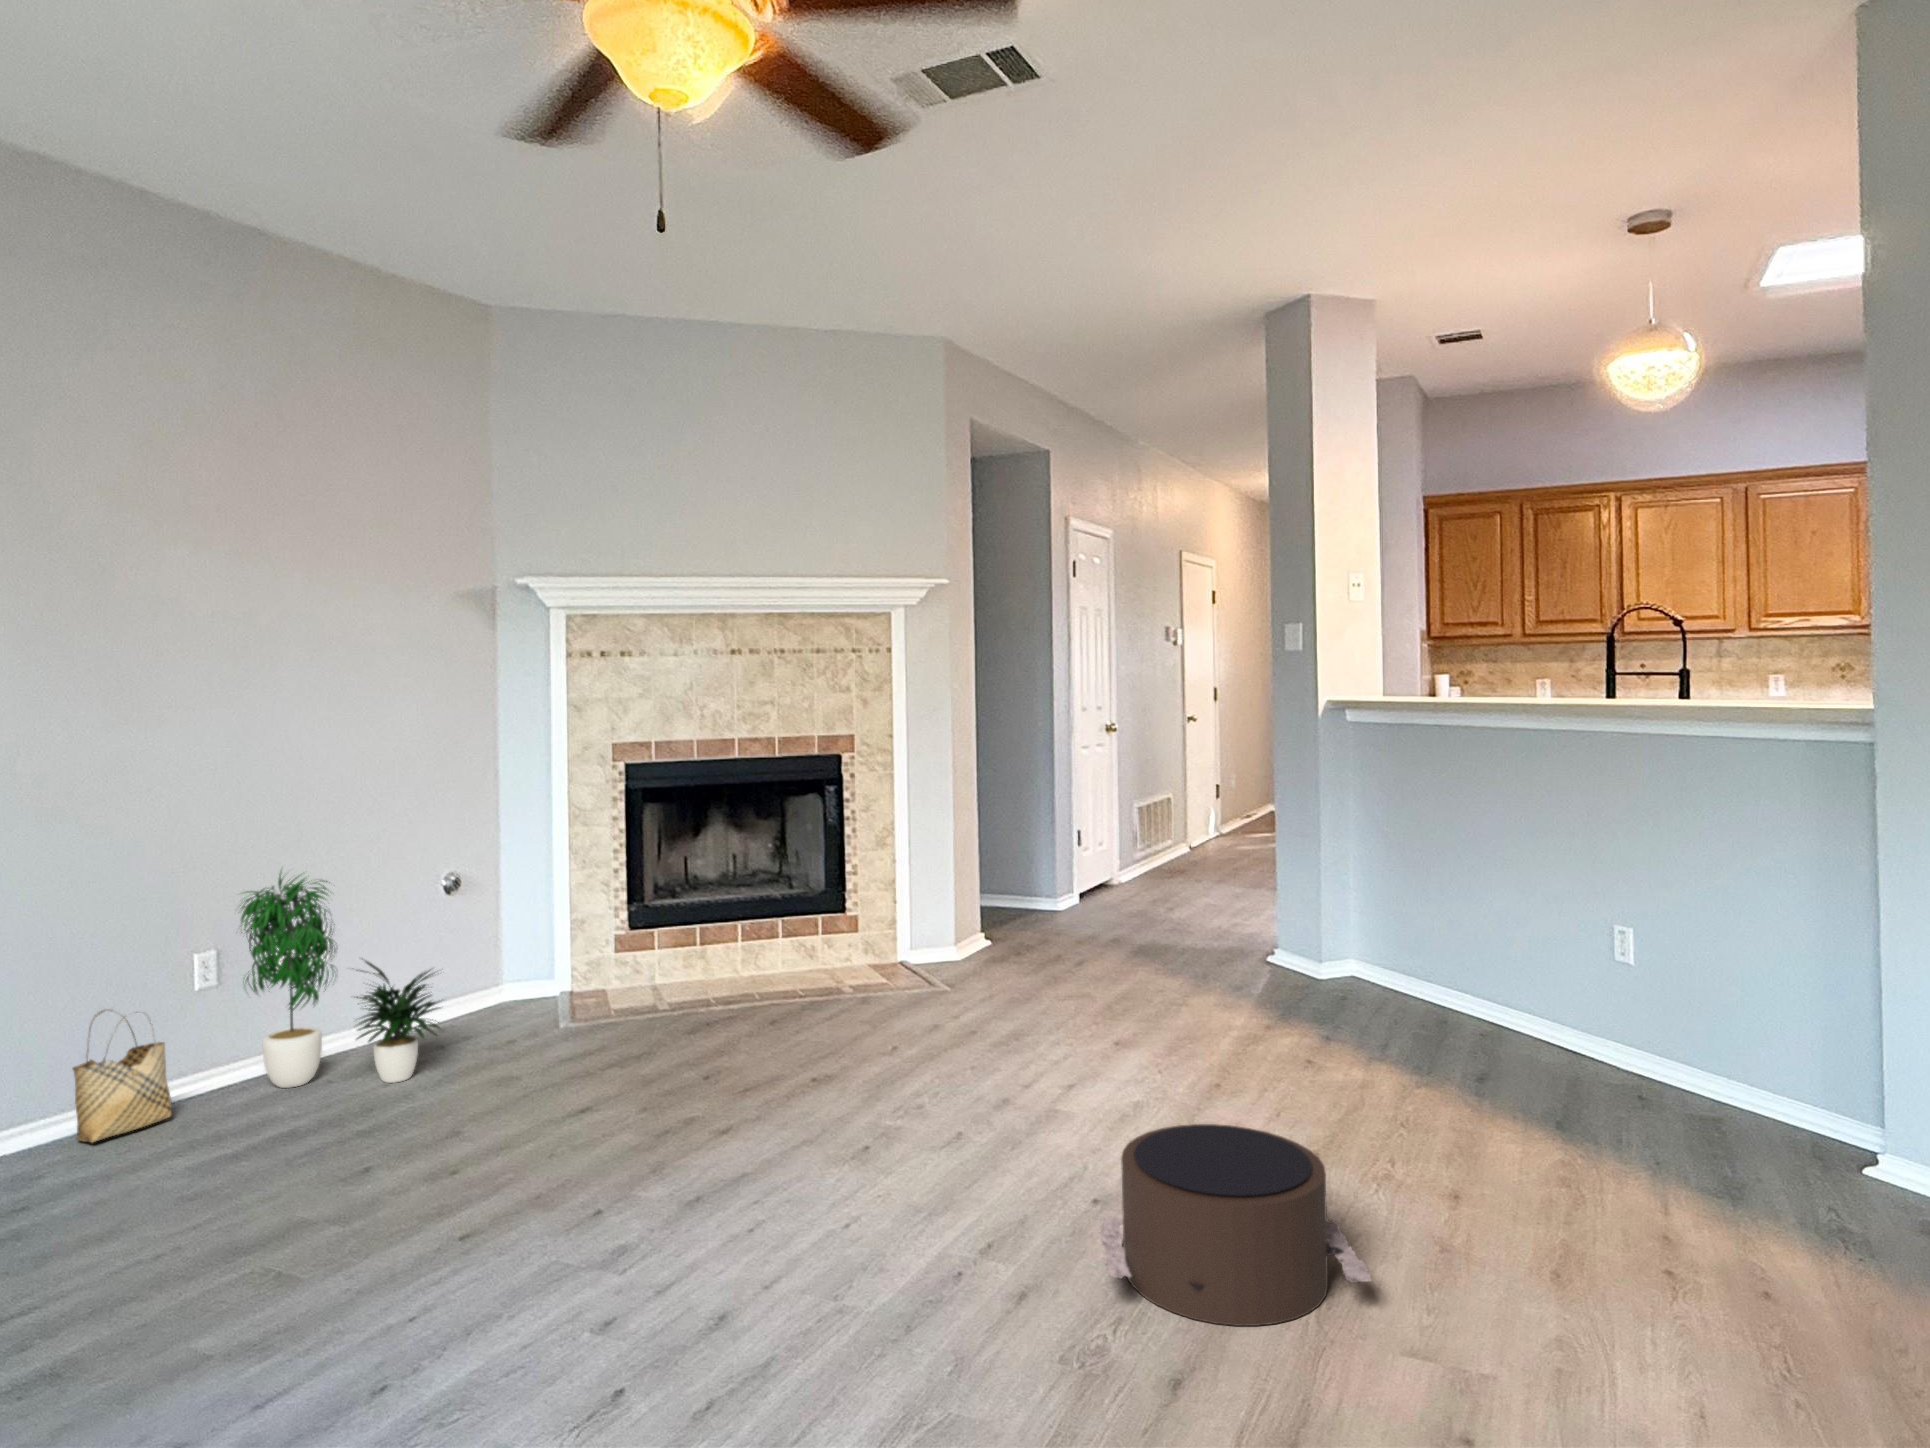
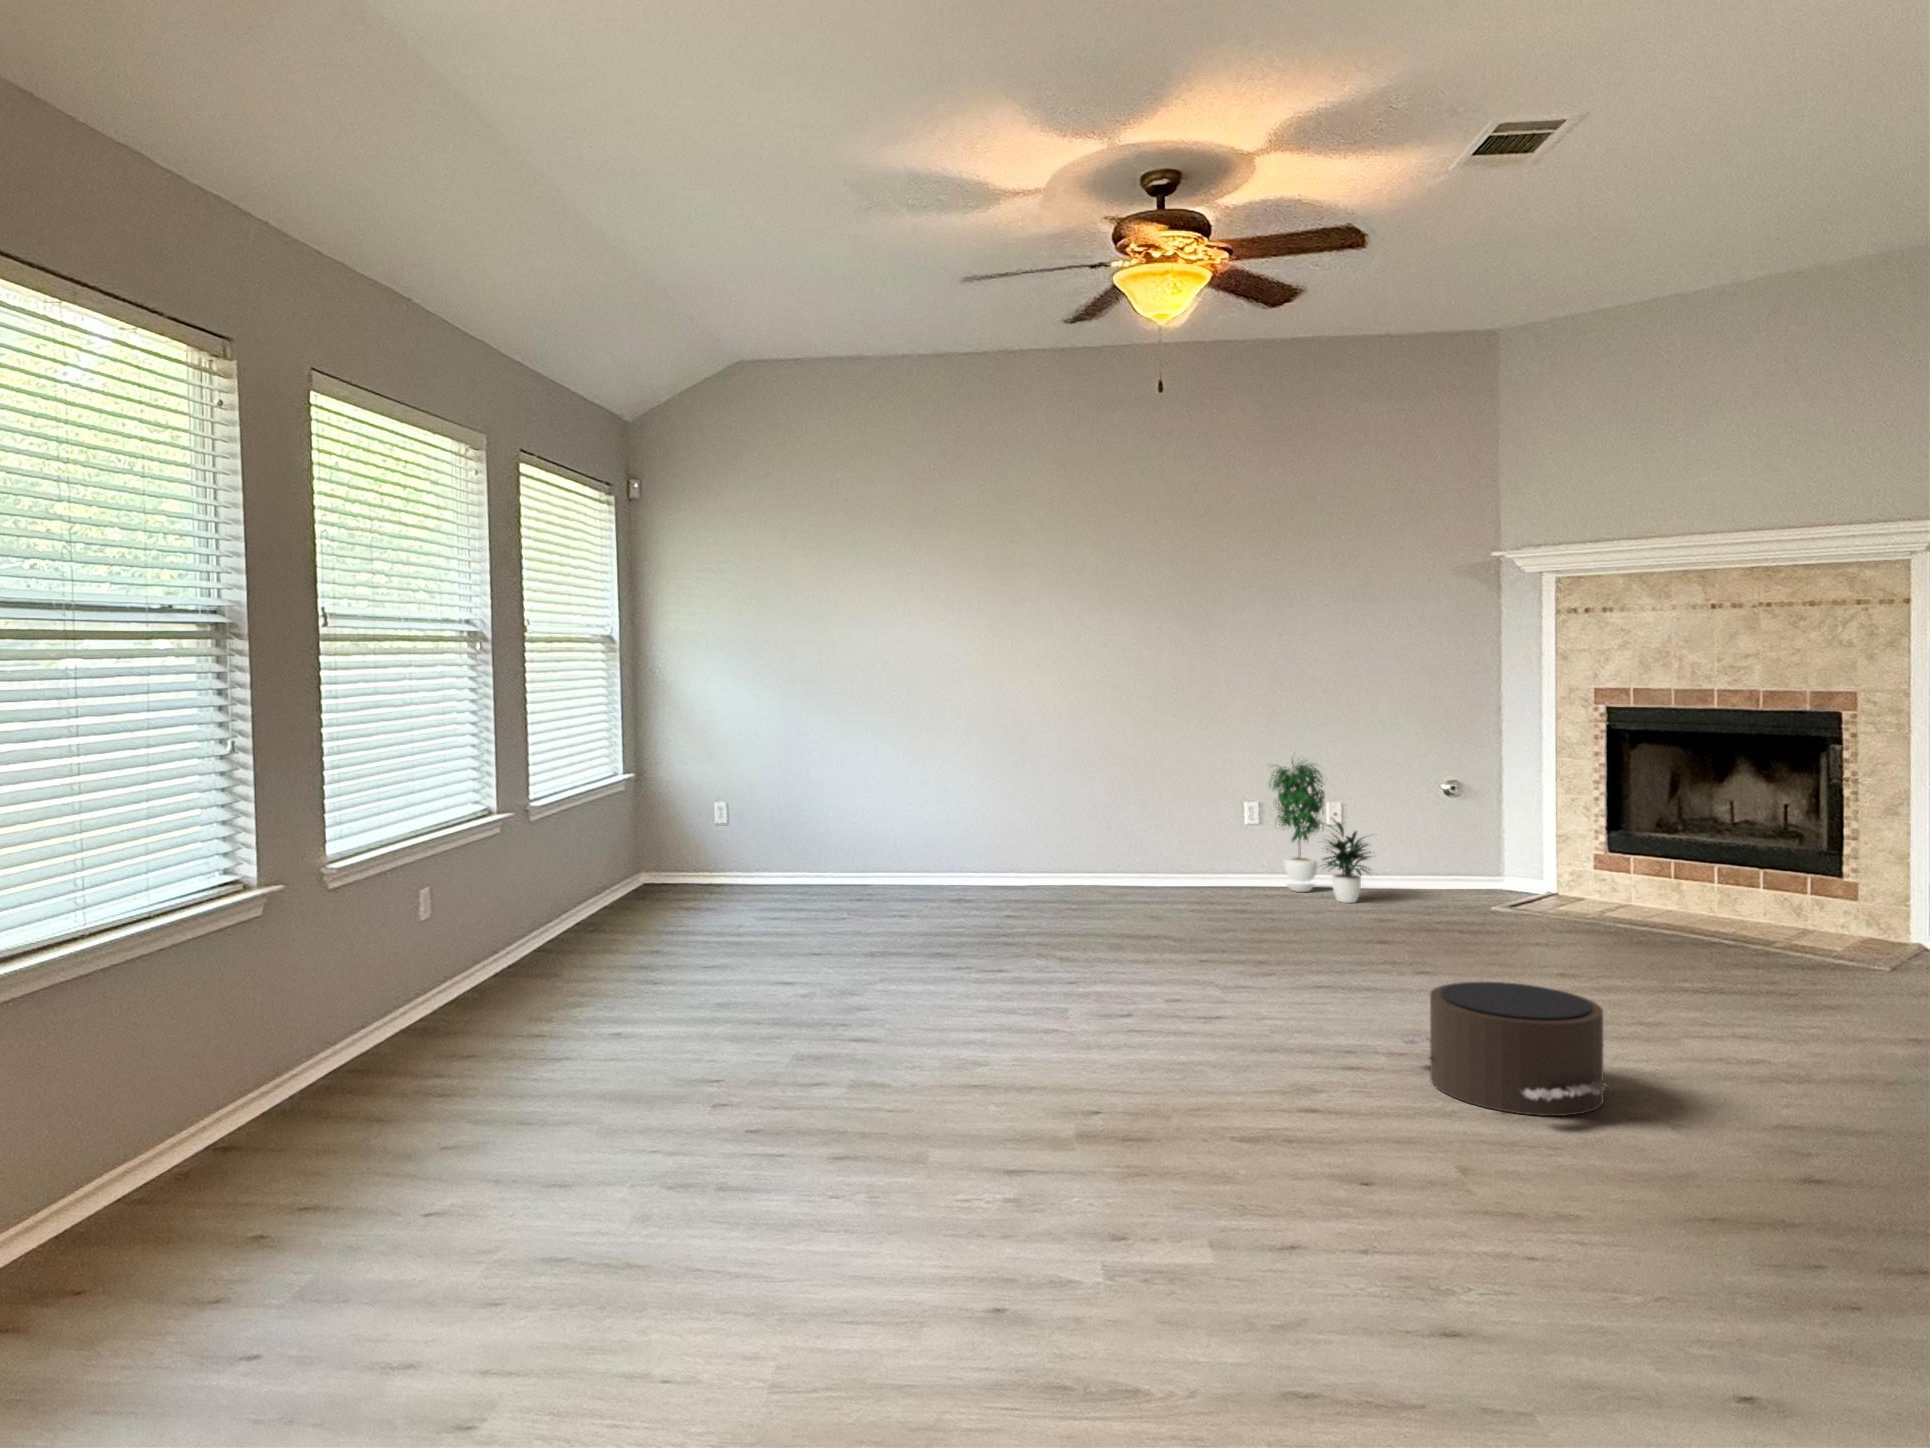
woven basket: present [73,1010,172,1142] -> none [1177,818,1228,887]

